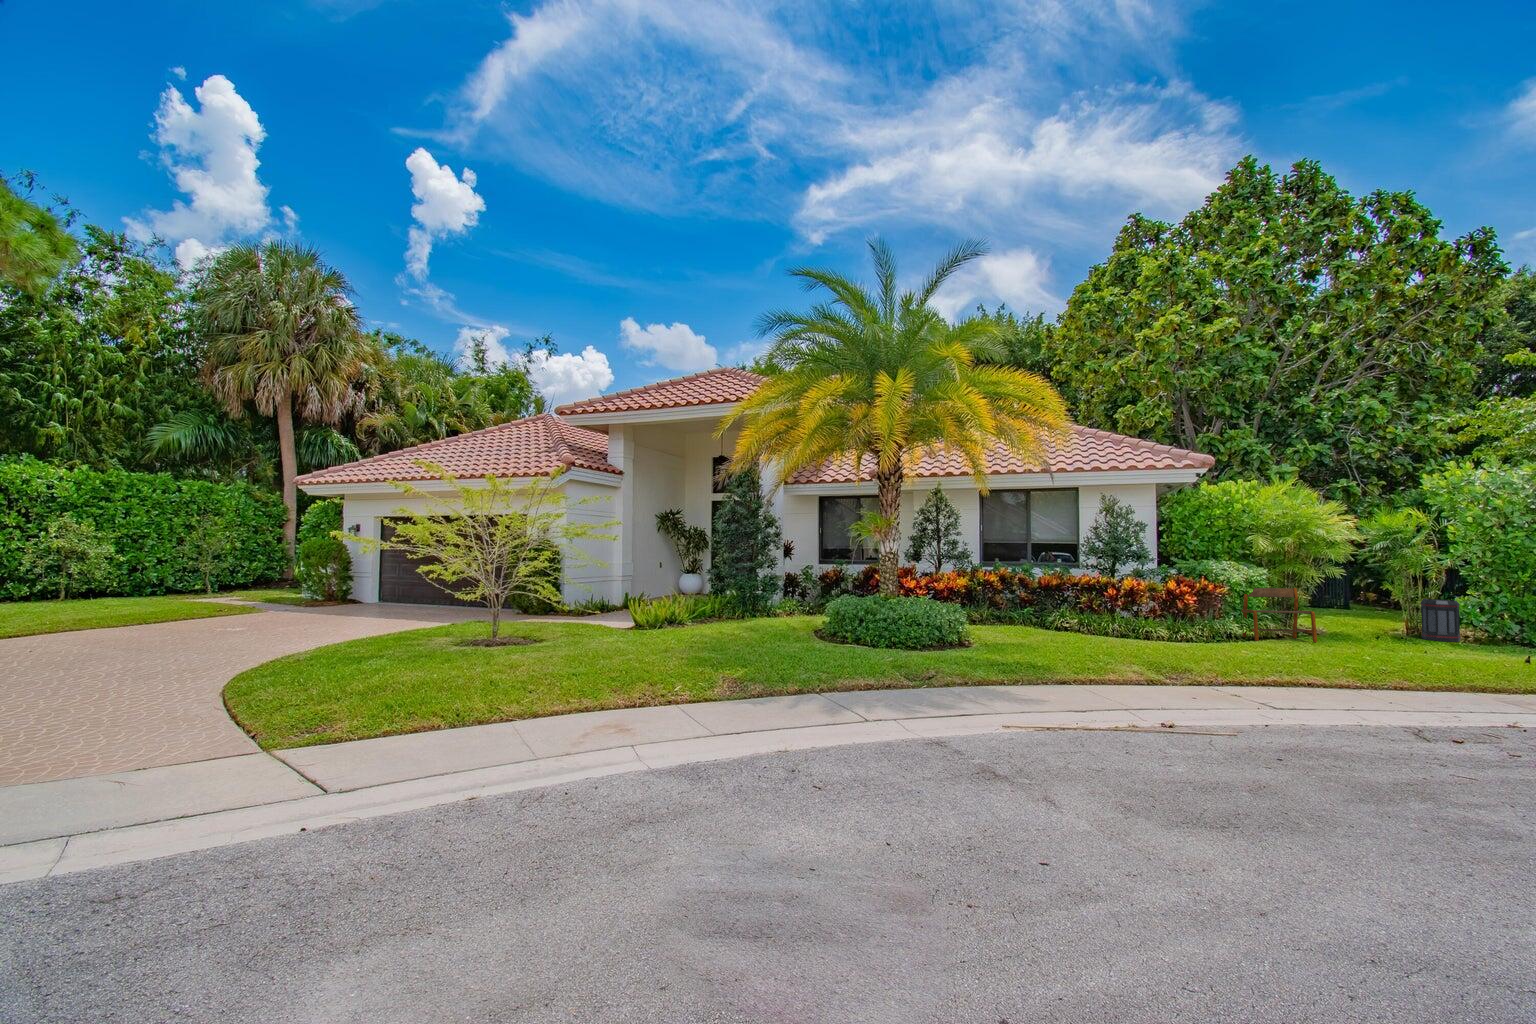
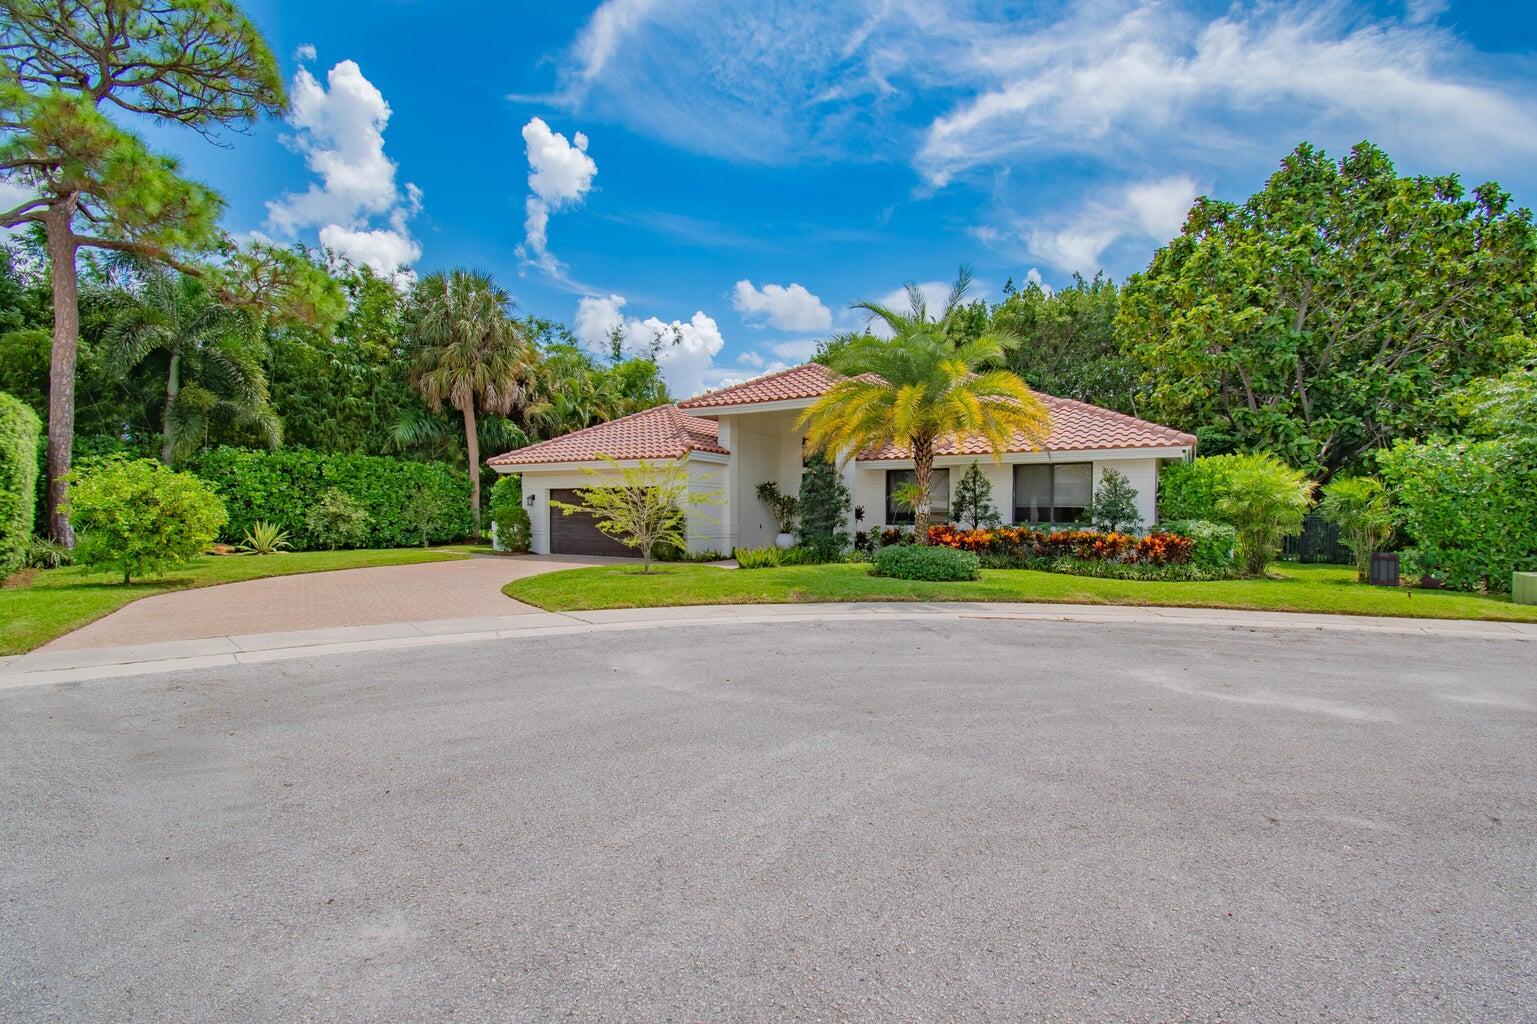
bench: present [1242,588,1317,642] -> none [1212,542,1270,585]
potted tree: none [1477,599,1515,645] -> present [1415,555,1441,589]

